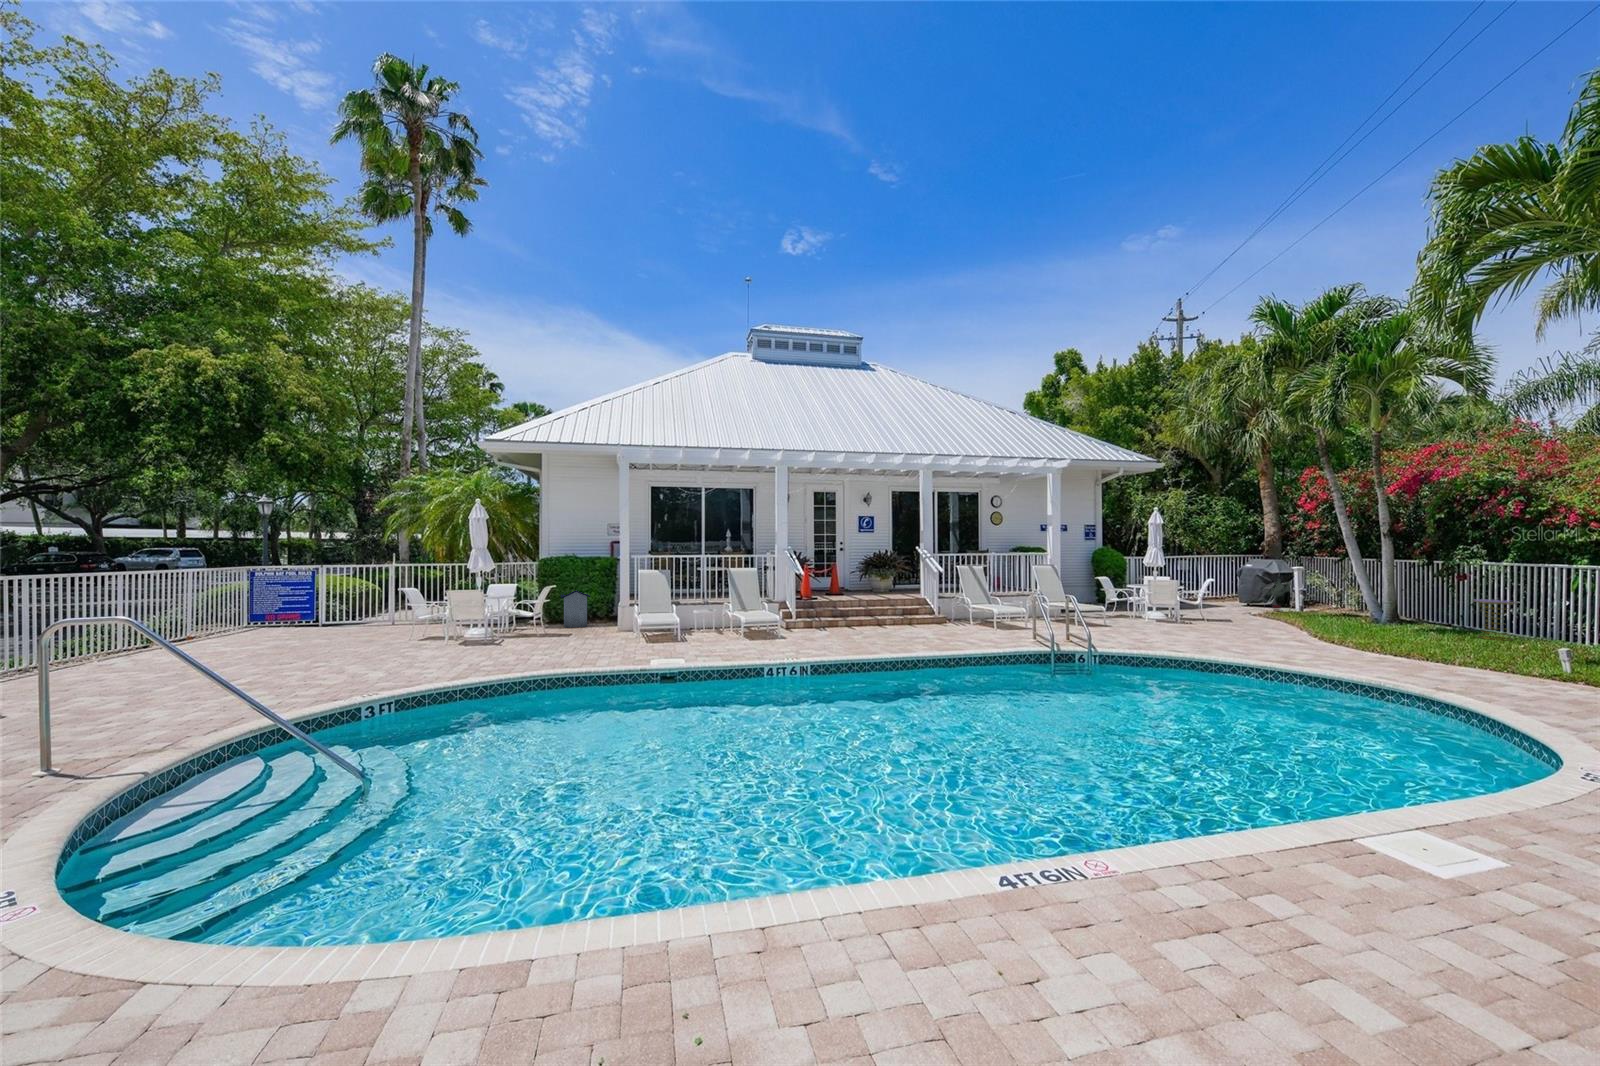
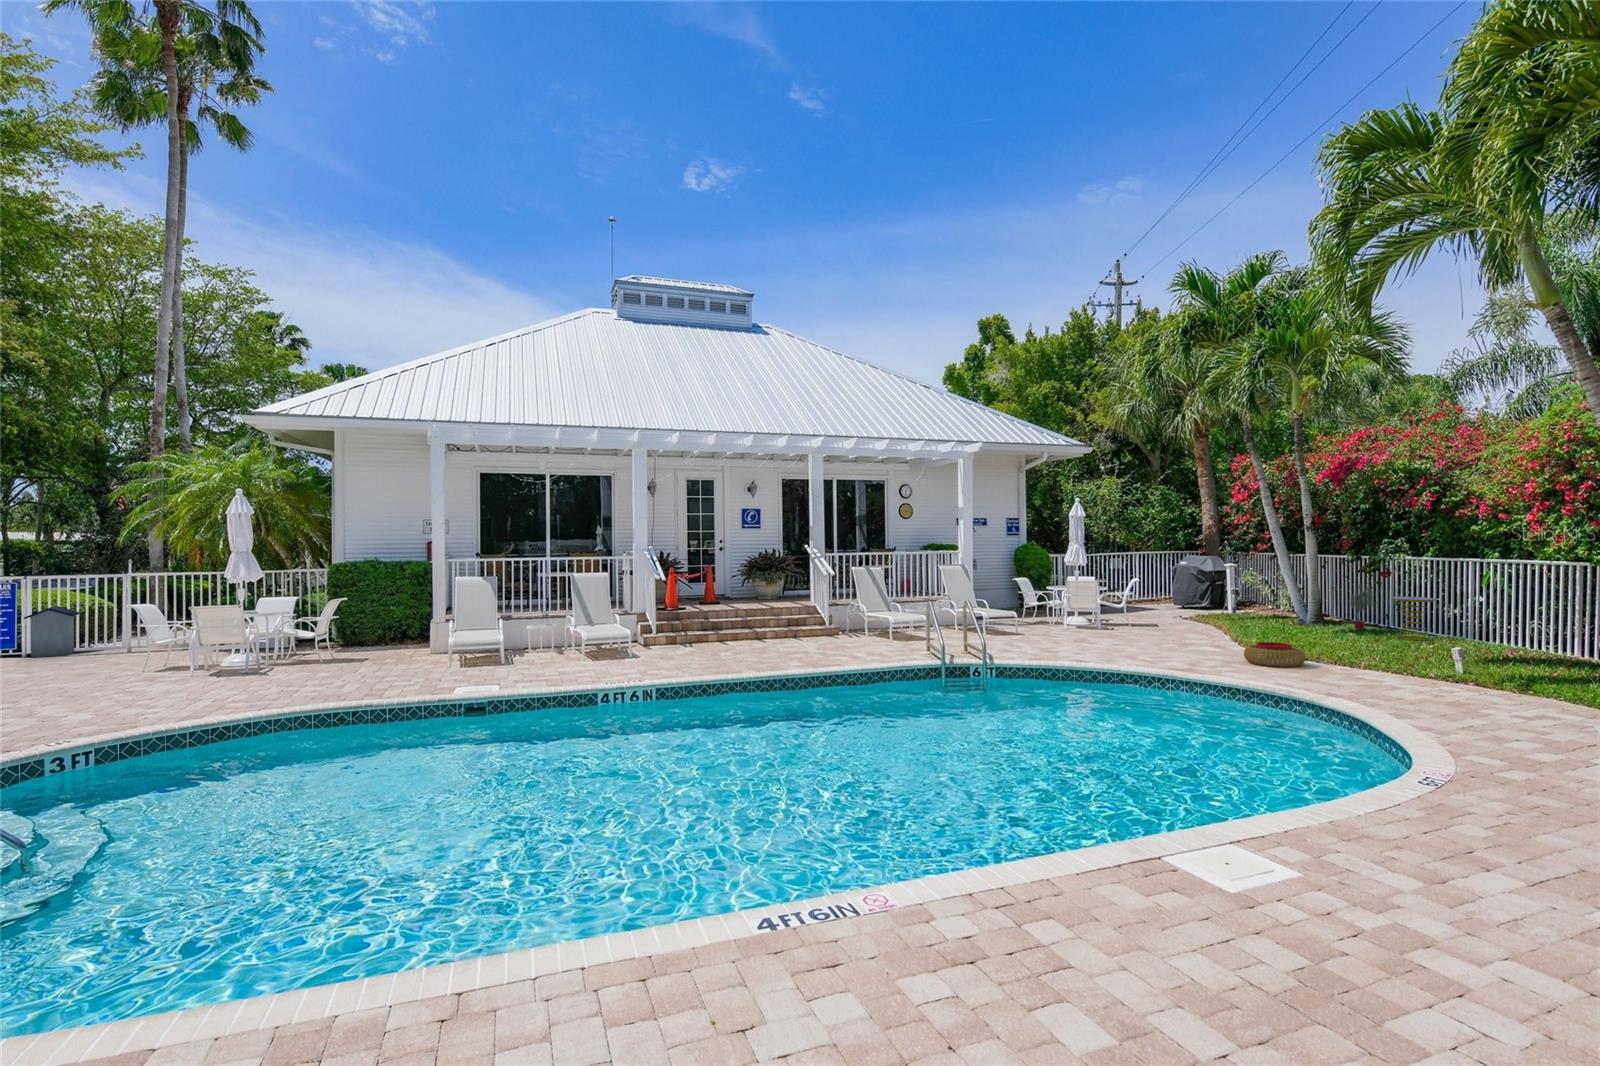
potted tree: present [1265,579,1291,611] -> present [1349,586,1377,630]
trash can: present [561,590,590,628] -> present [24,606,80,658]
pouf: none [1331,637,1394,660] -> present [1244,642,1305,667]

